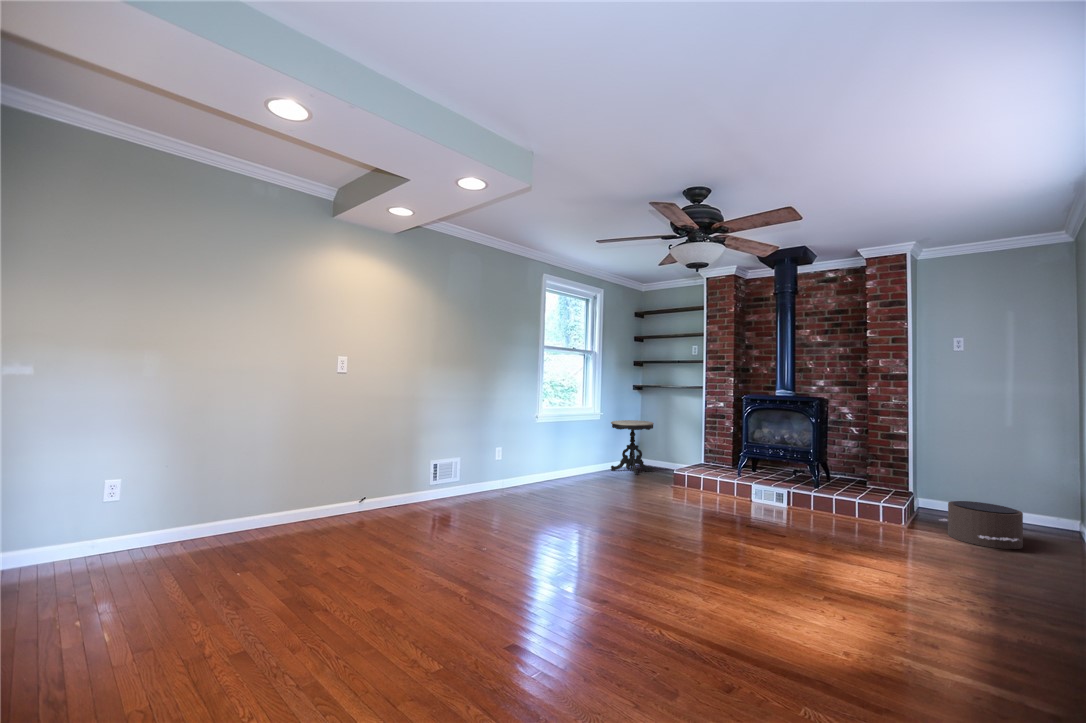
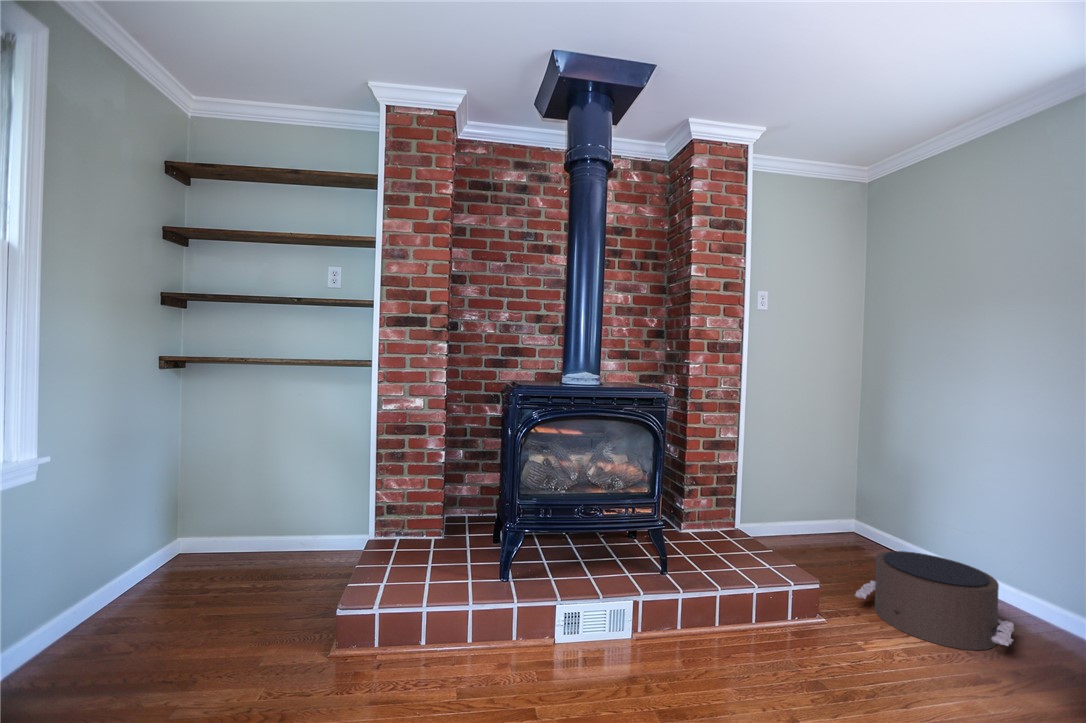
side table: present [611,420,654,475] -> none [77,451,235,634]

